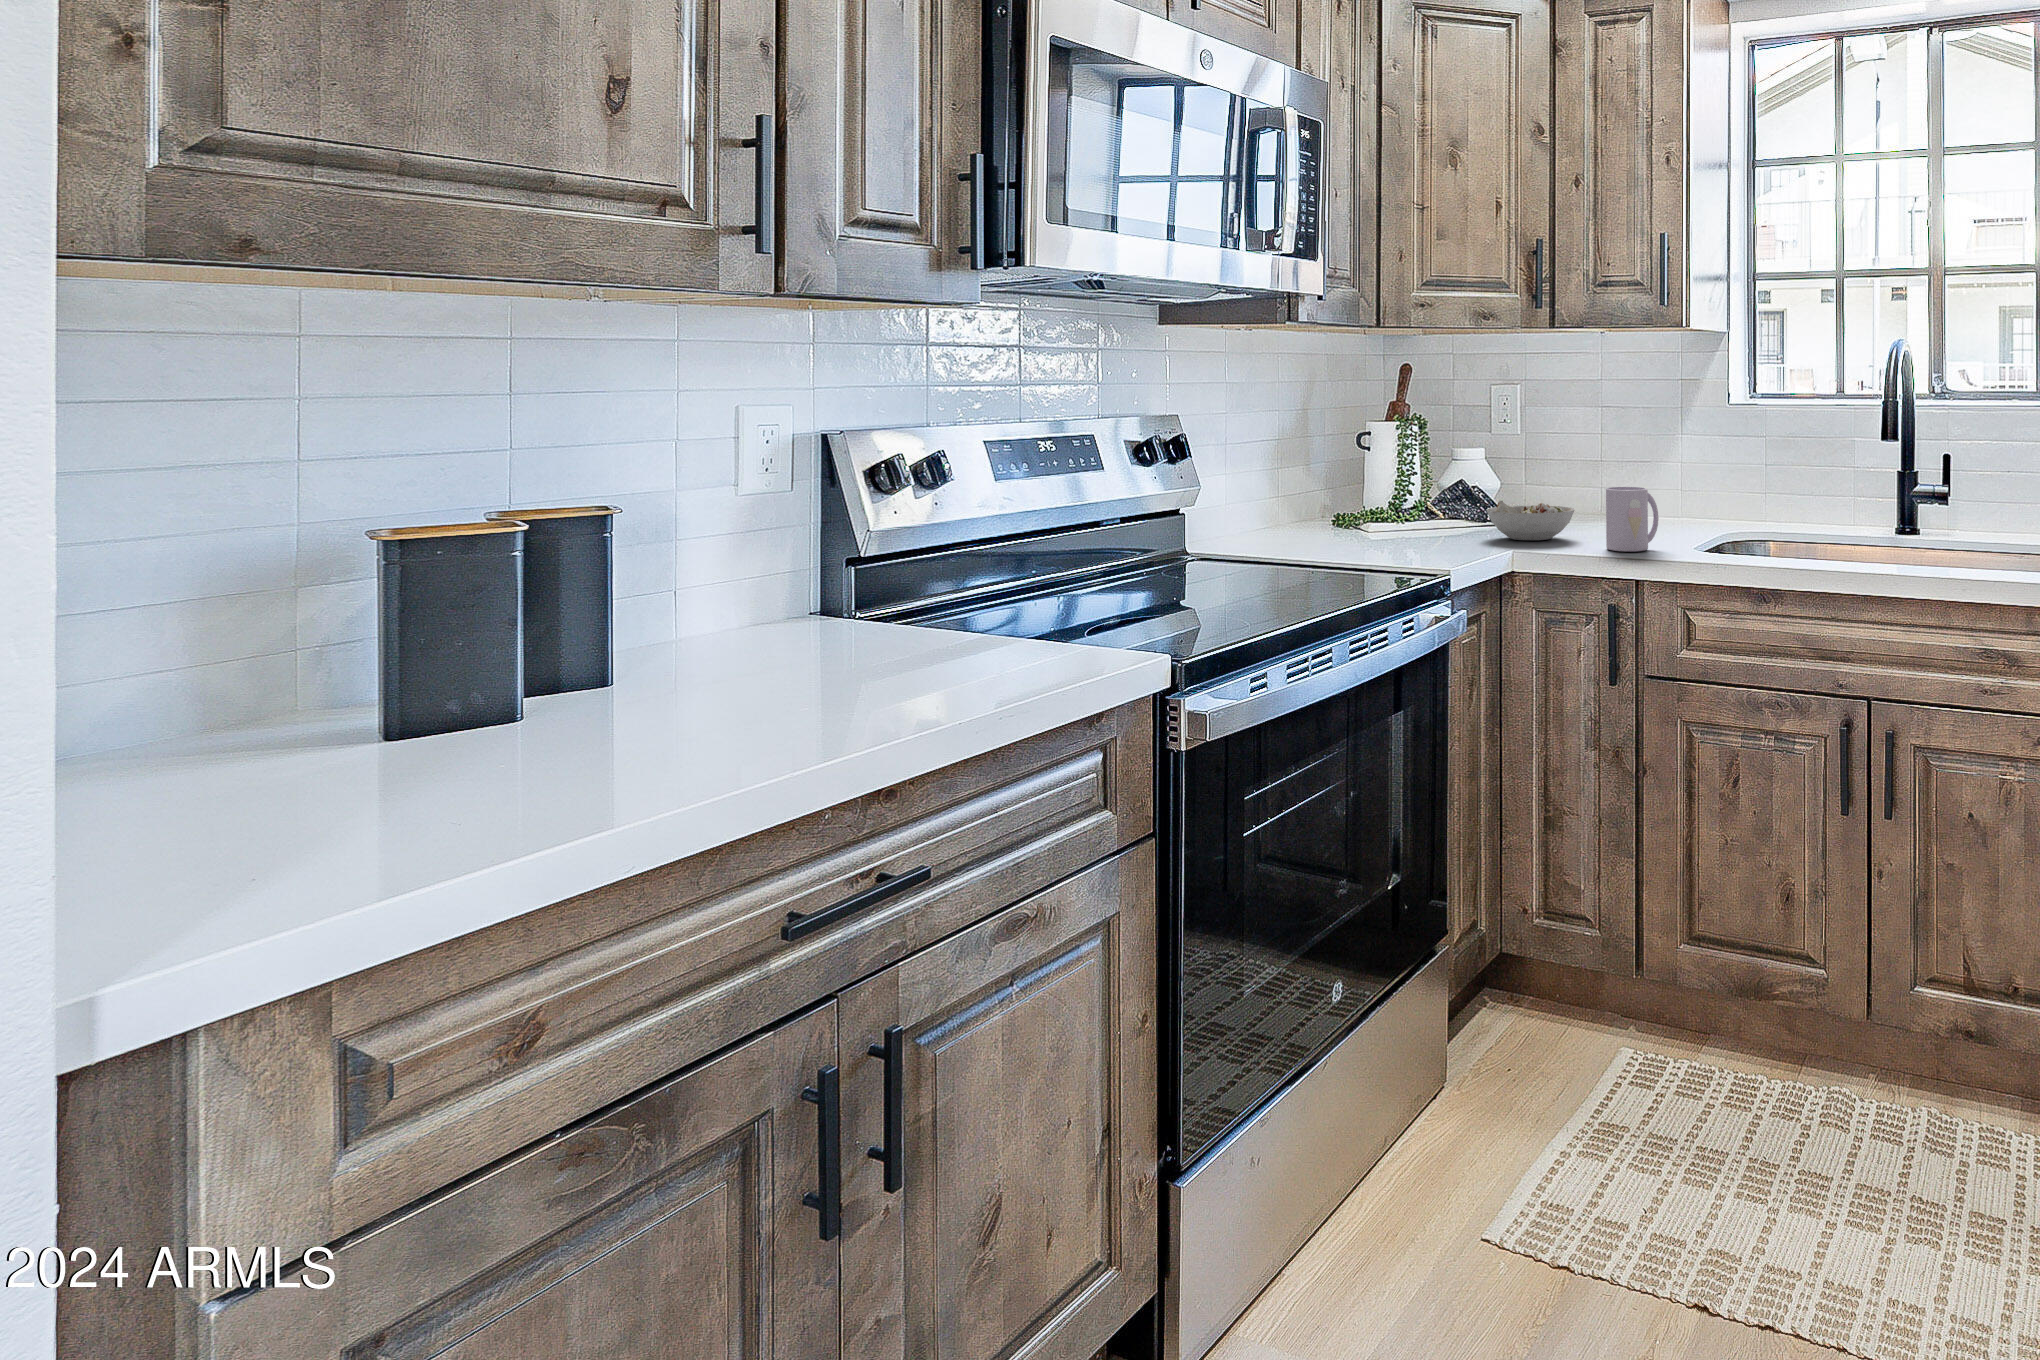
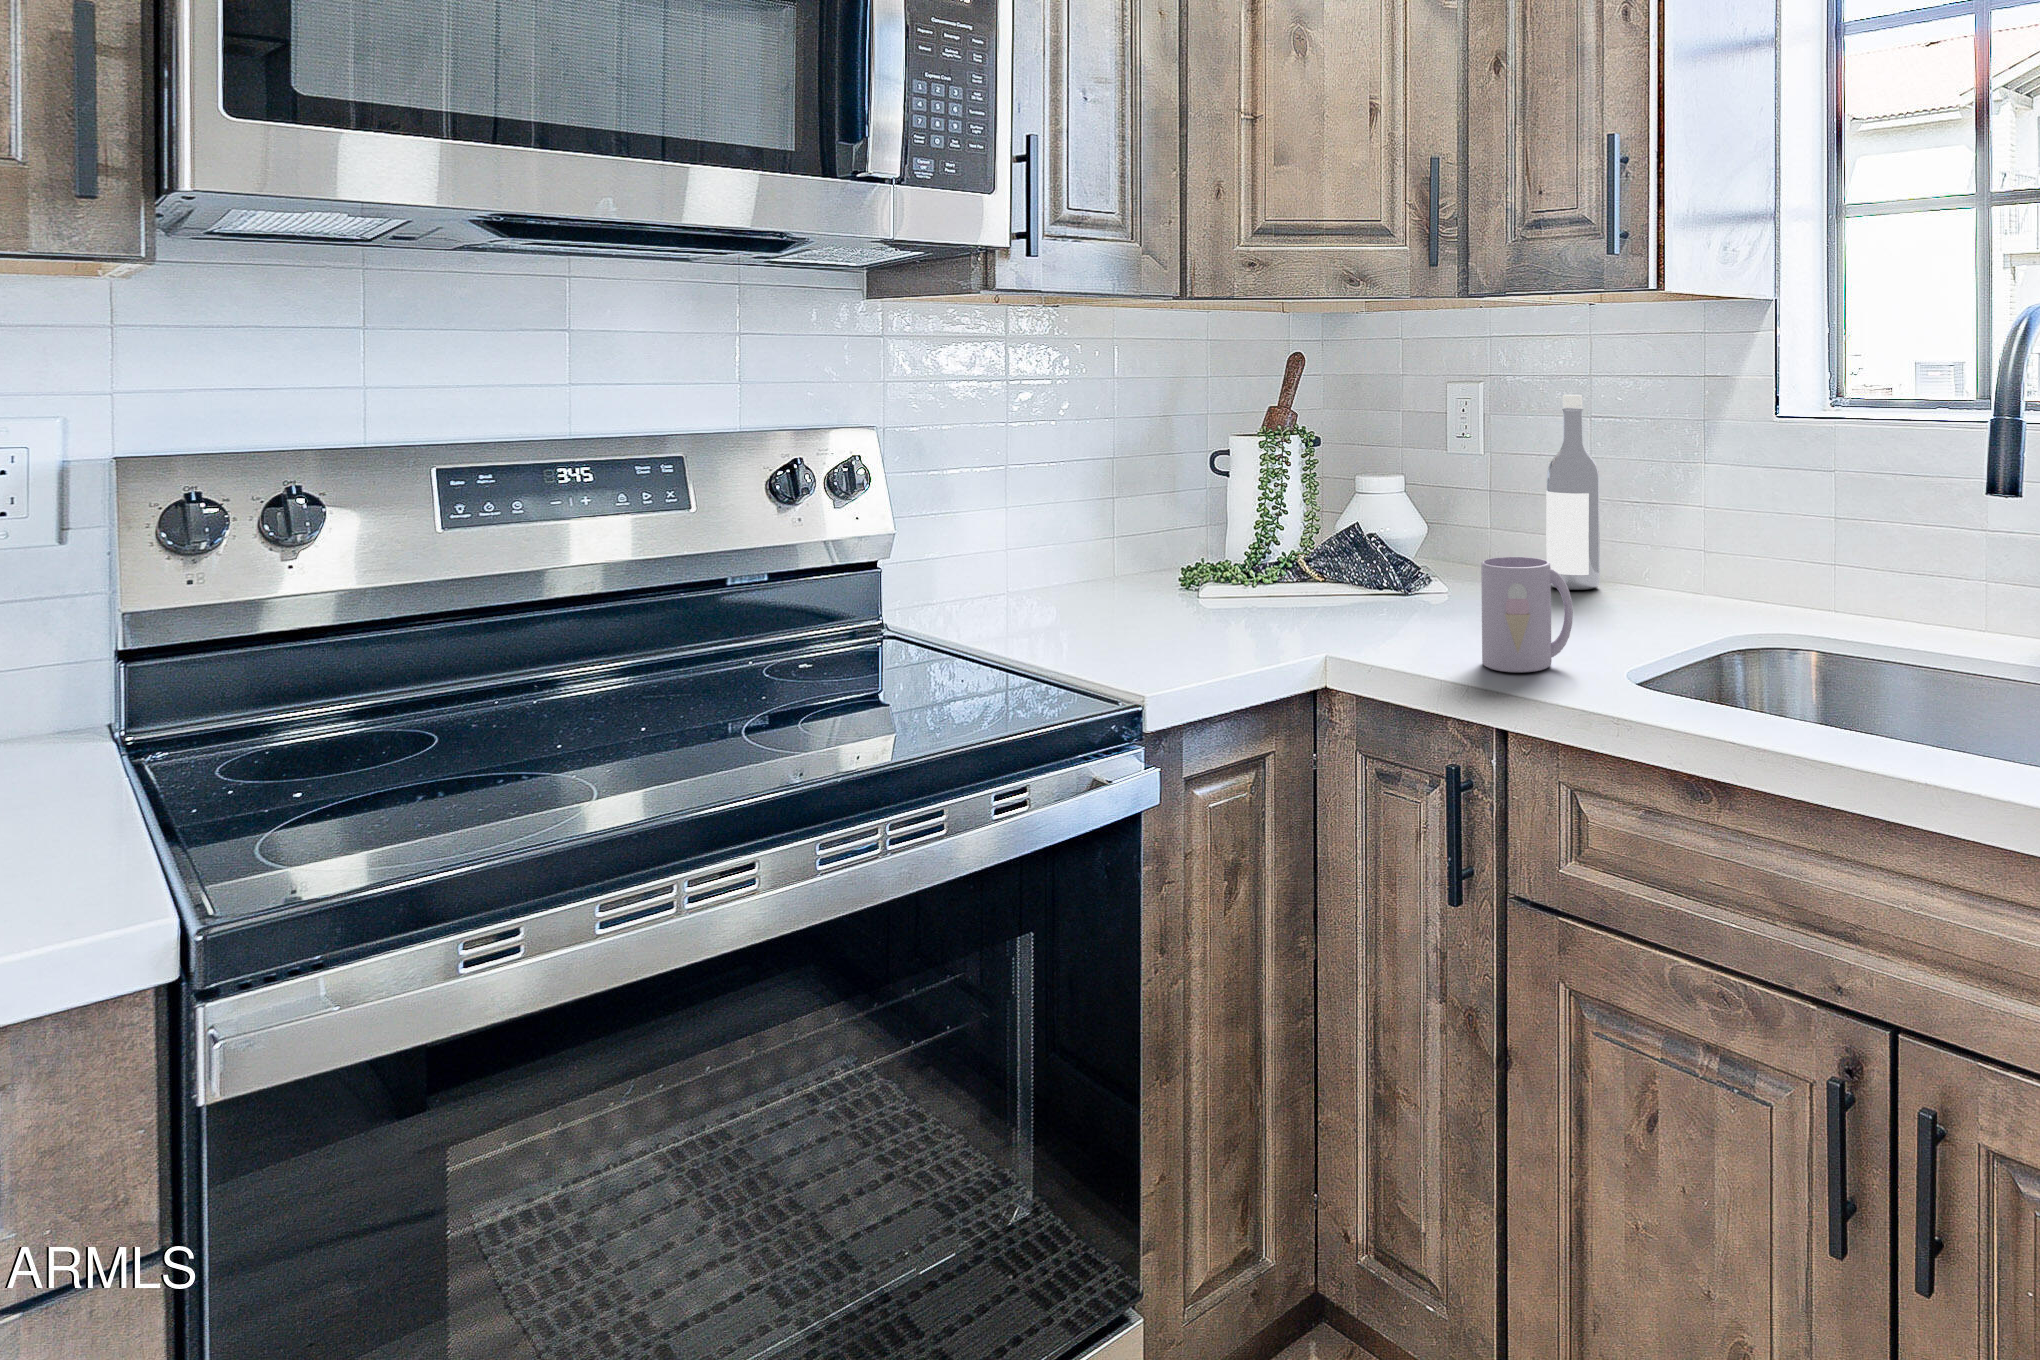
wine bottle: none [1577,393,1612,520] -> present [1546,395,1600,590]
bowl: present [1487,501,1575,540] -> none [1335,565,1476,632]

